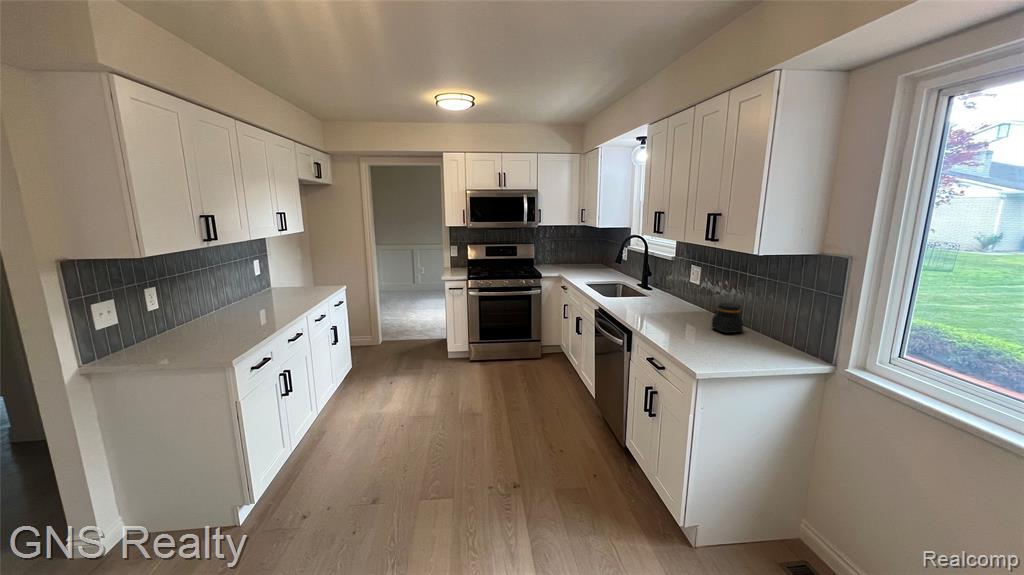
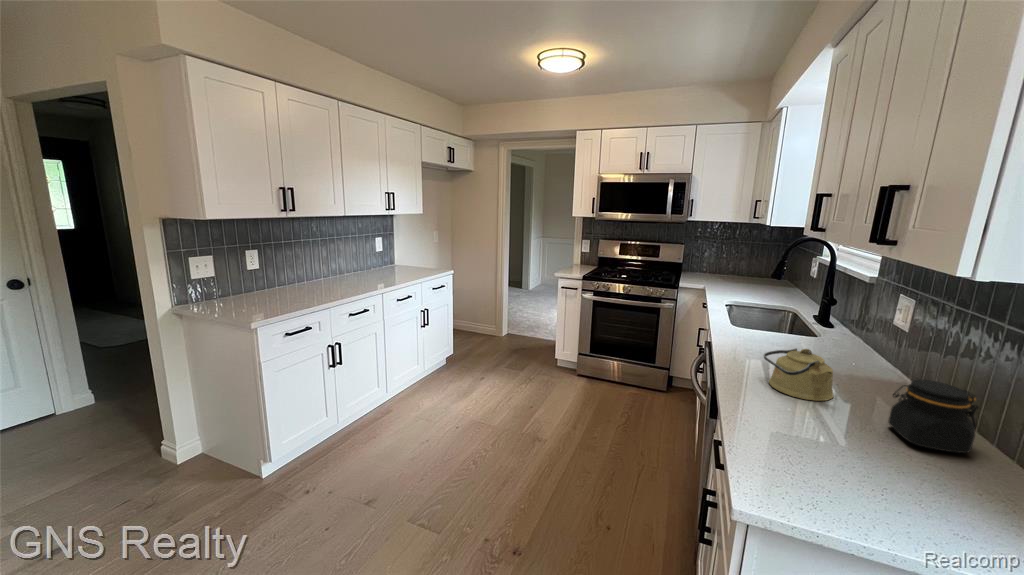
kettle: none [648,299,686,325] -> present [764,348,833,401]

